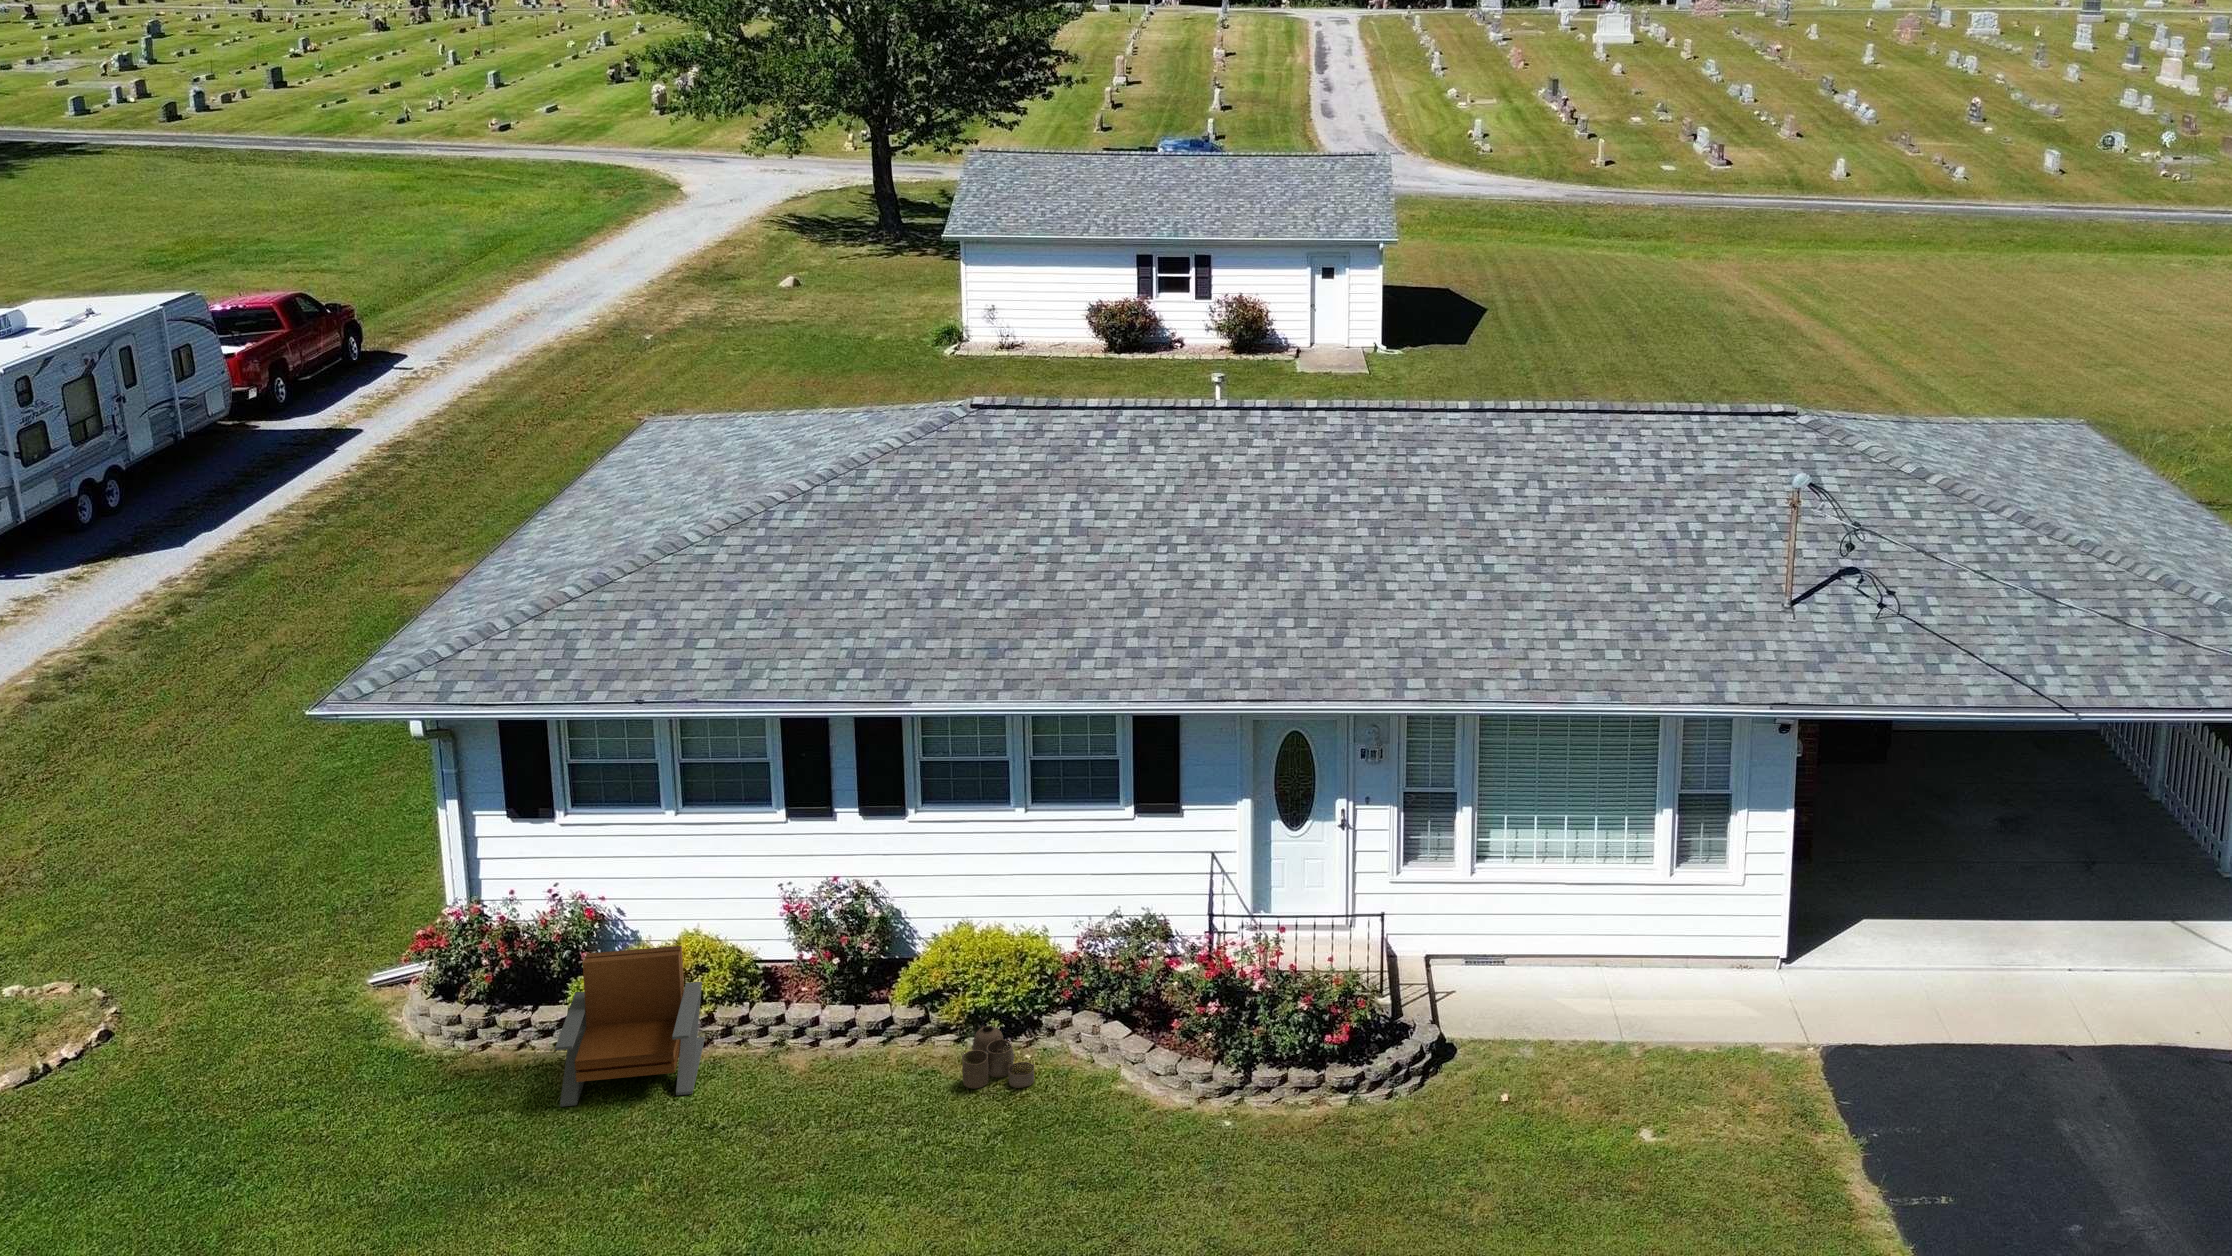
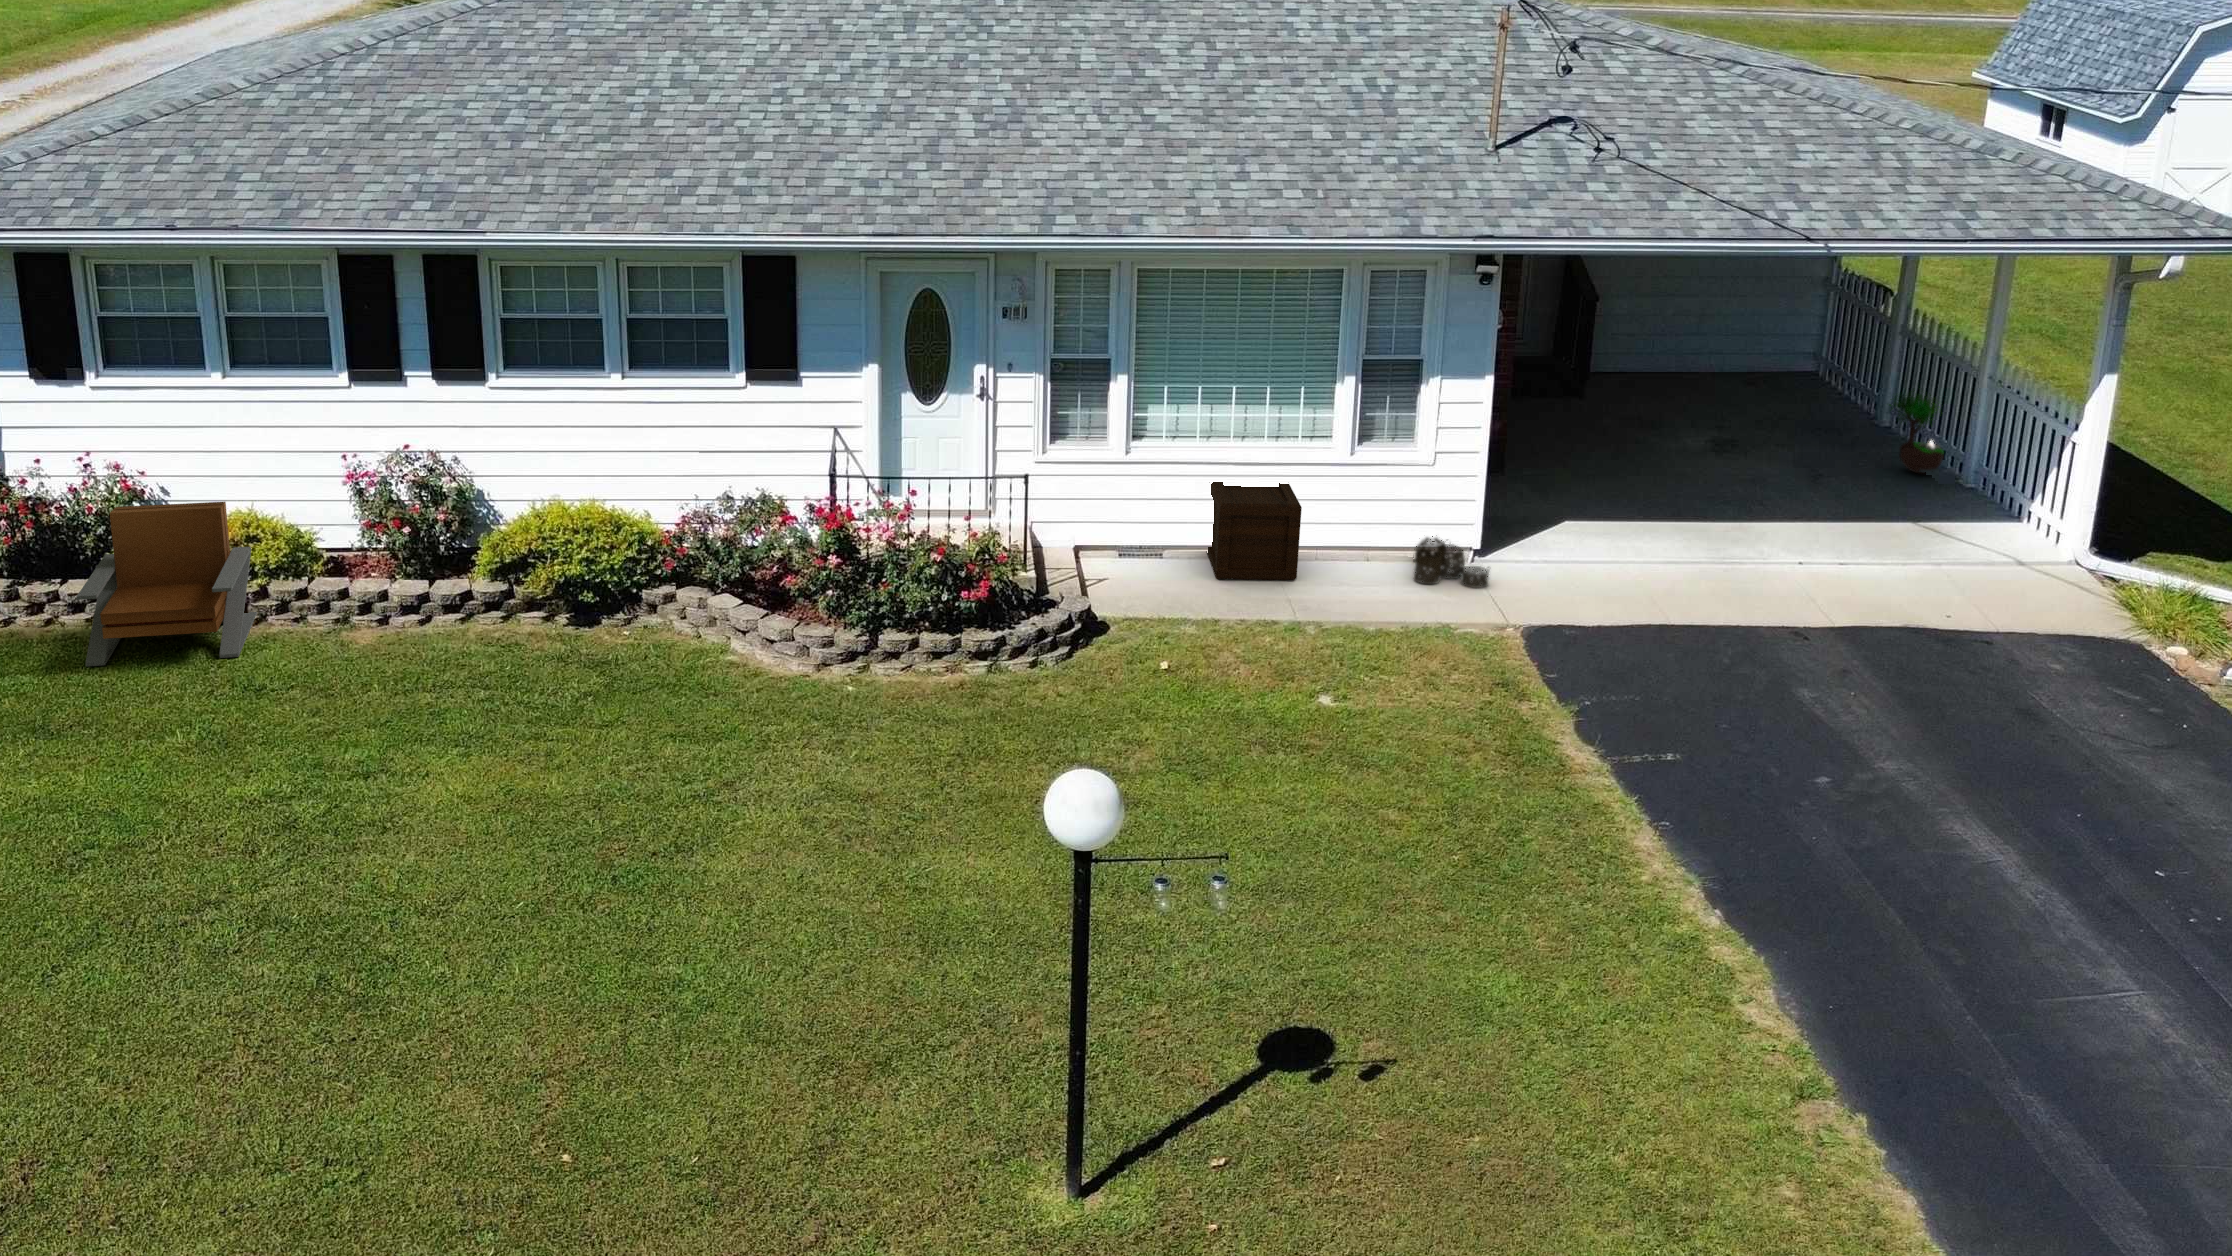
potted tree: none [2155,773,2208,854] -> present [1890,390,1944,473]
wooden crate: none [1542,895,1625,993] -> present [1206,482,1302,580]
woven basket: present [961,1026,1034,1089] -> present [1414,536,1489,587]

